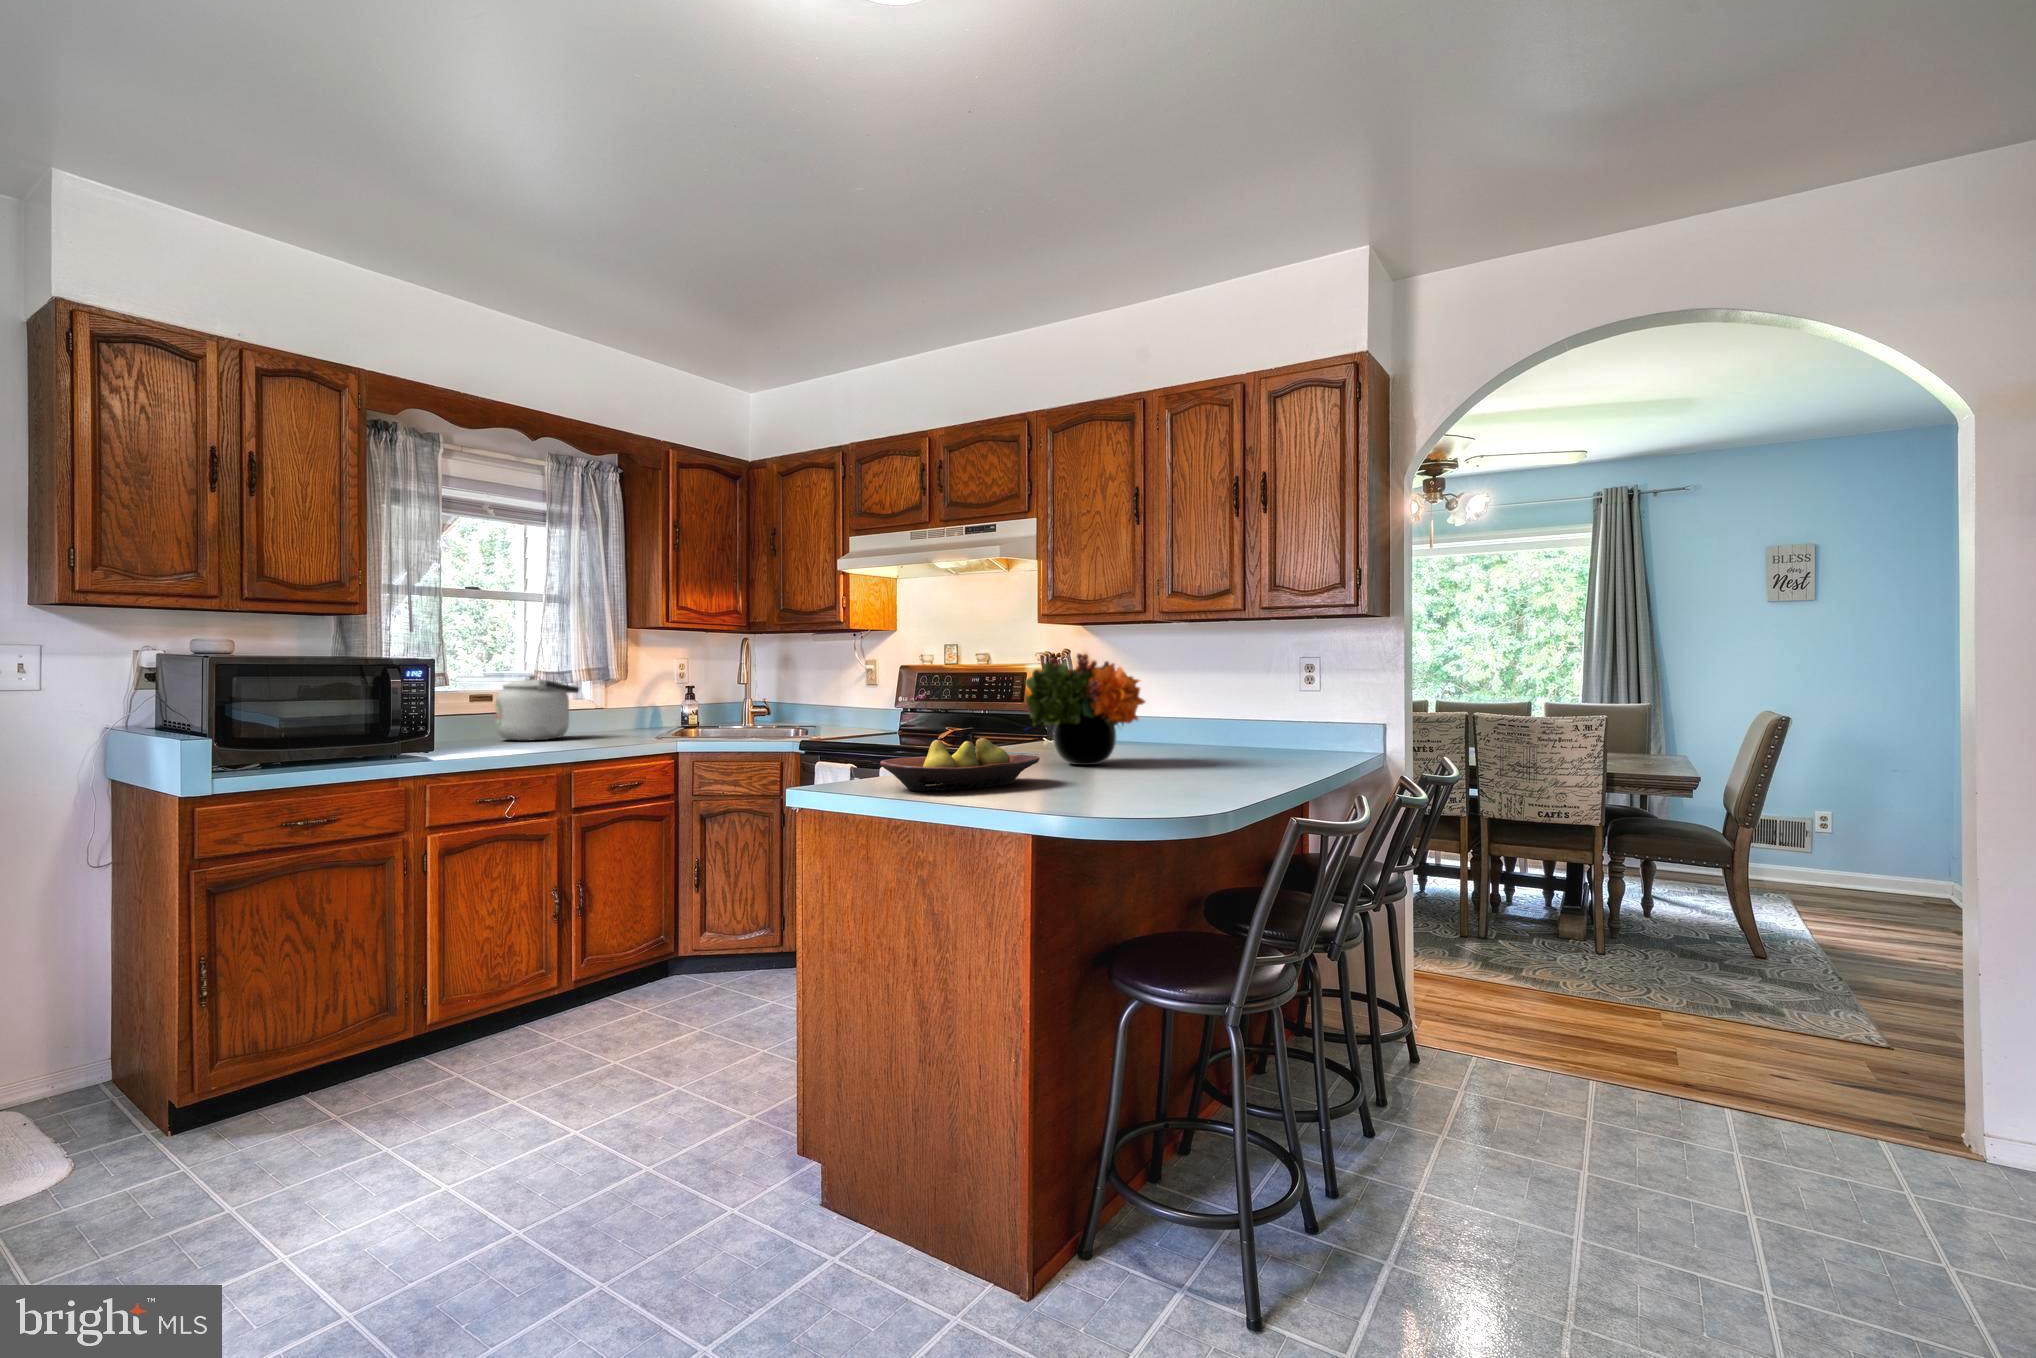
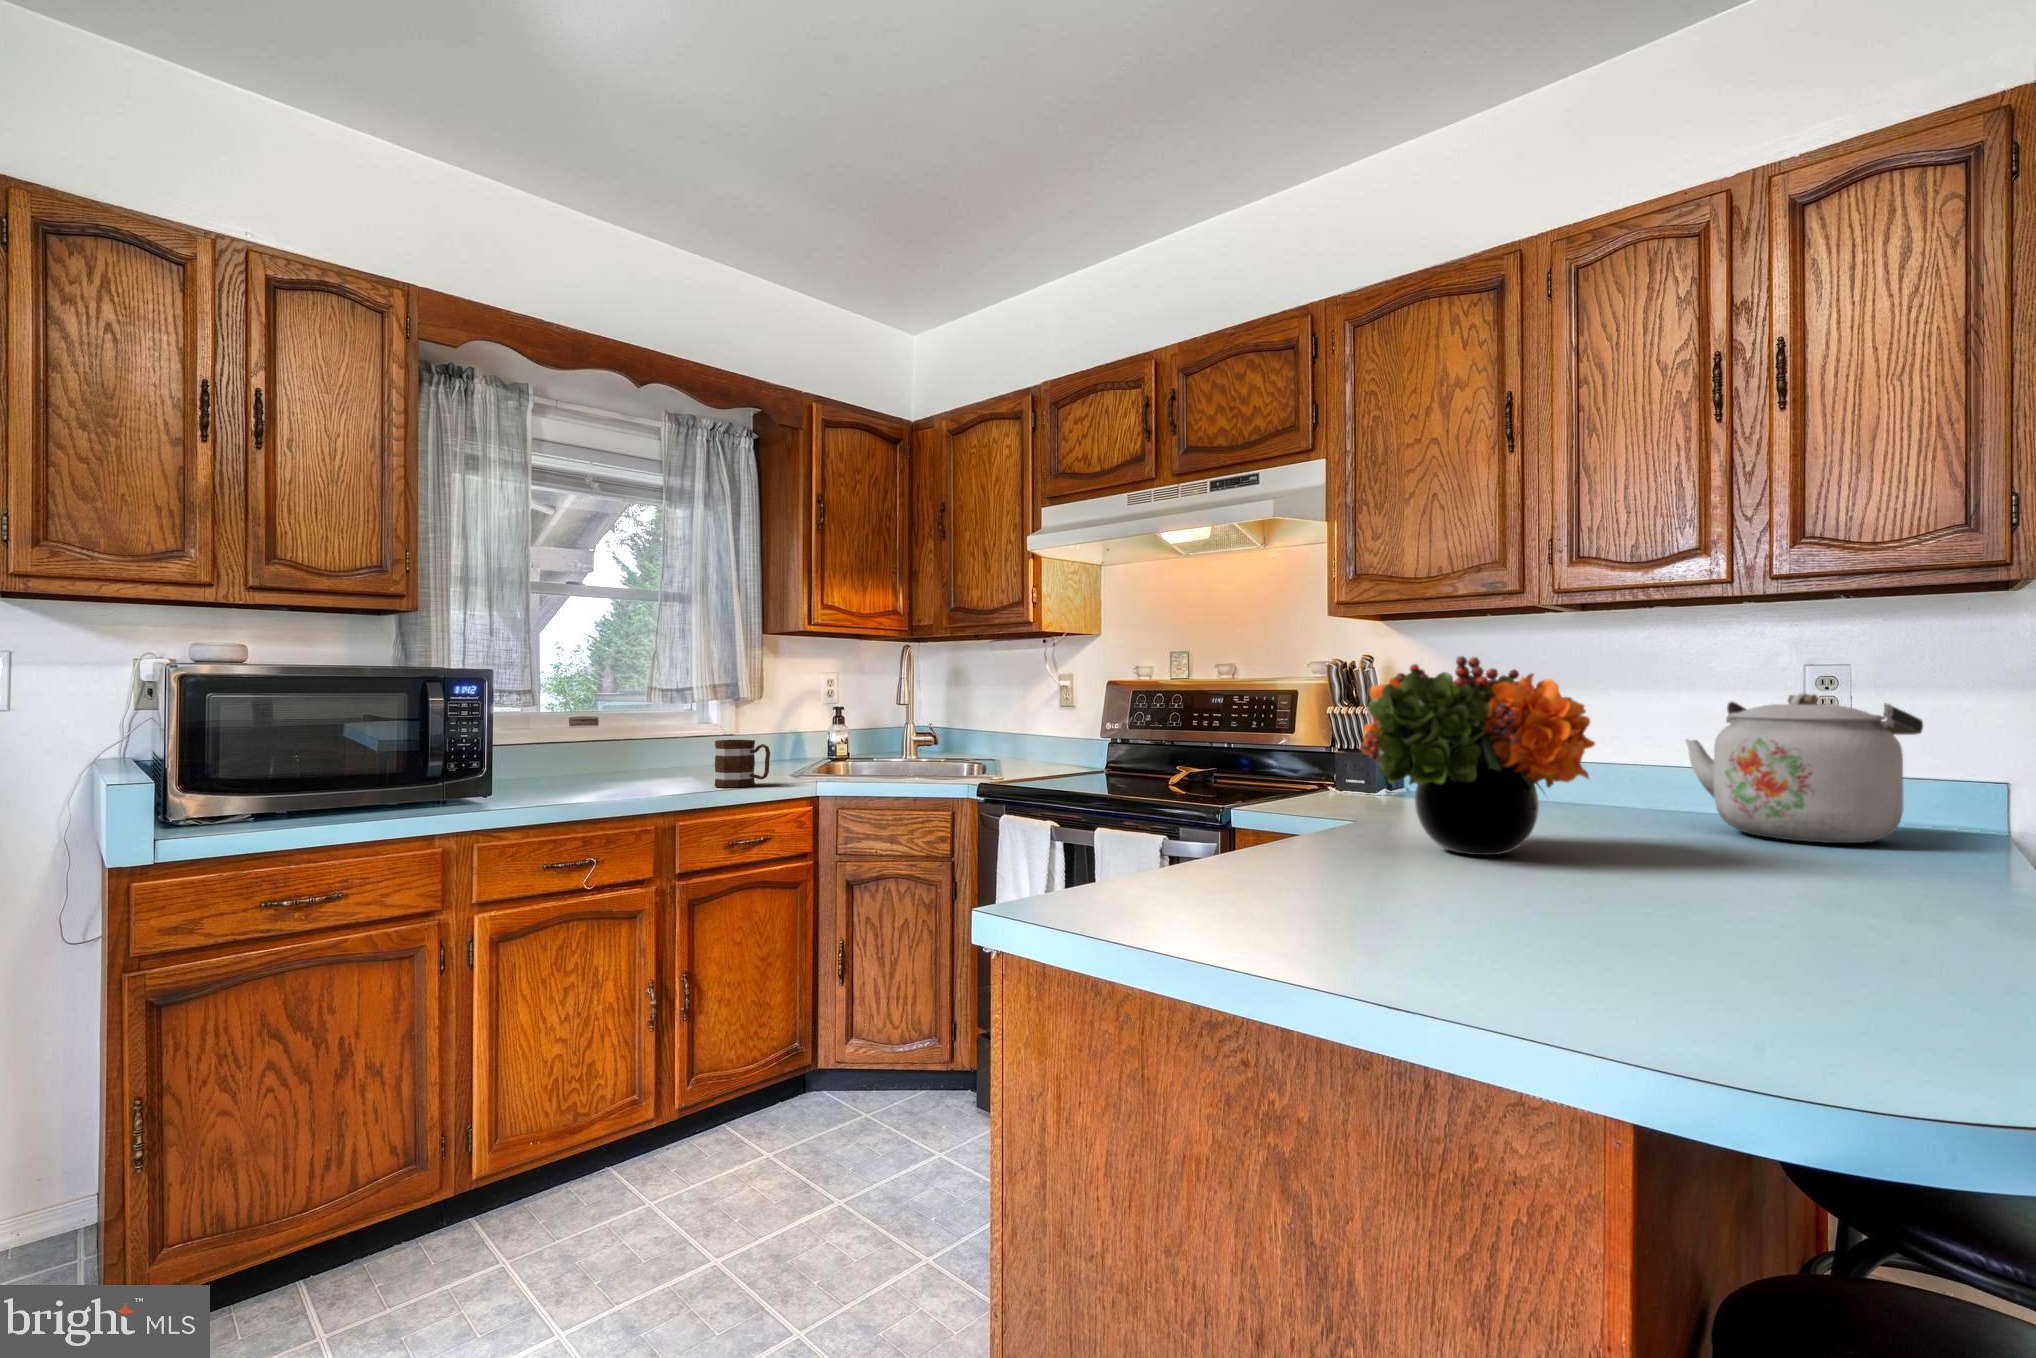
kettle: present [495,675,579,741] -> present [1686,693,1923,843]
mug: none [599,710,643,745] -> present [714,740,770,787]
fruit bowl: present [880,738,1040,791] -> none [1147,818,1462,931]

